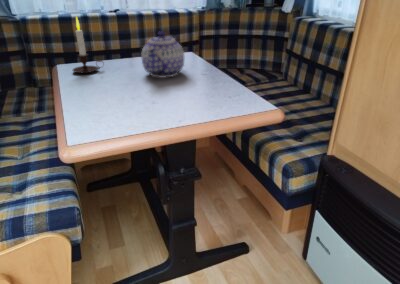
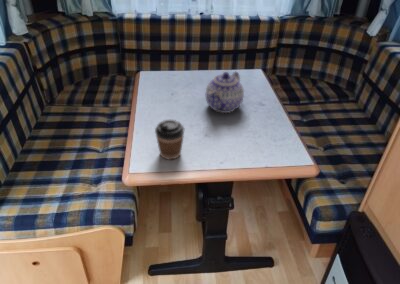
candle: present [73,17,102,73] -> none [149,46,176,94]
coffee cup: none [94,67,130,116] -> present [155,120,184,160]

